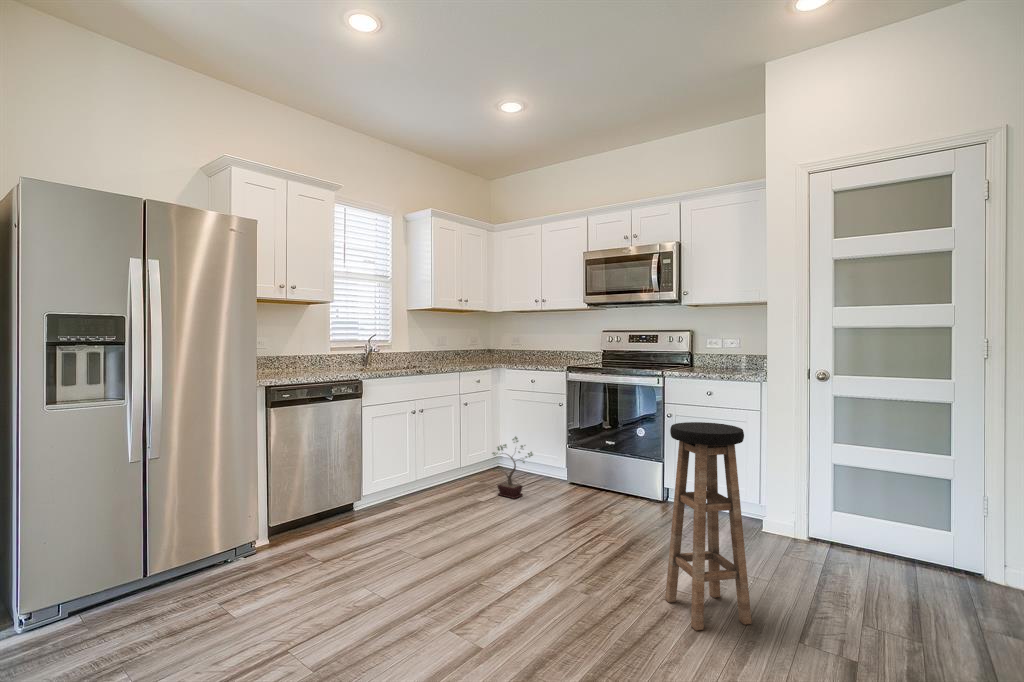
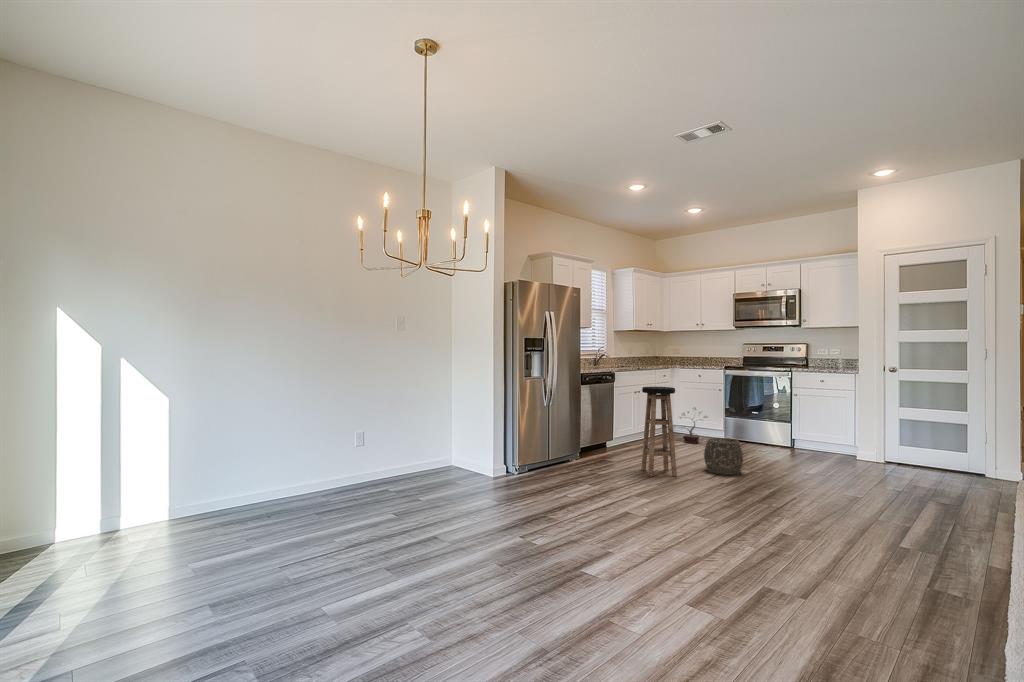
bar stool: present [665,422,752,630] -> present [641,387,677,476]
woven basket: none [467,525,545,618] -> present [704,438,743,475]

